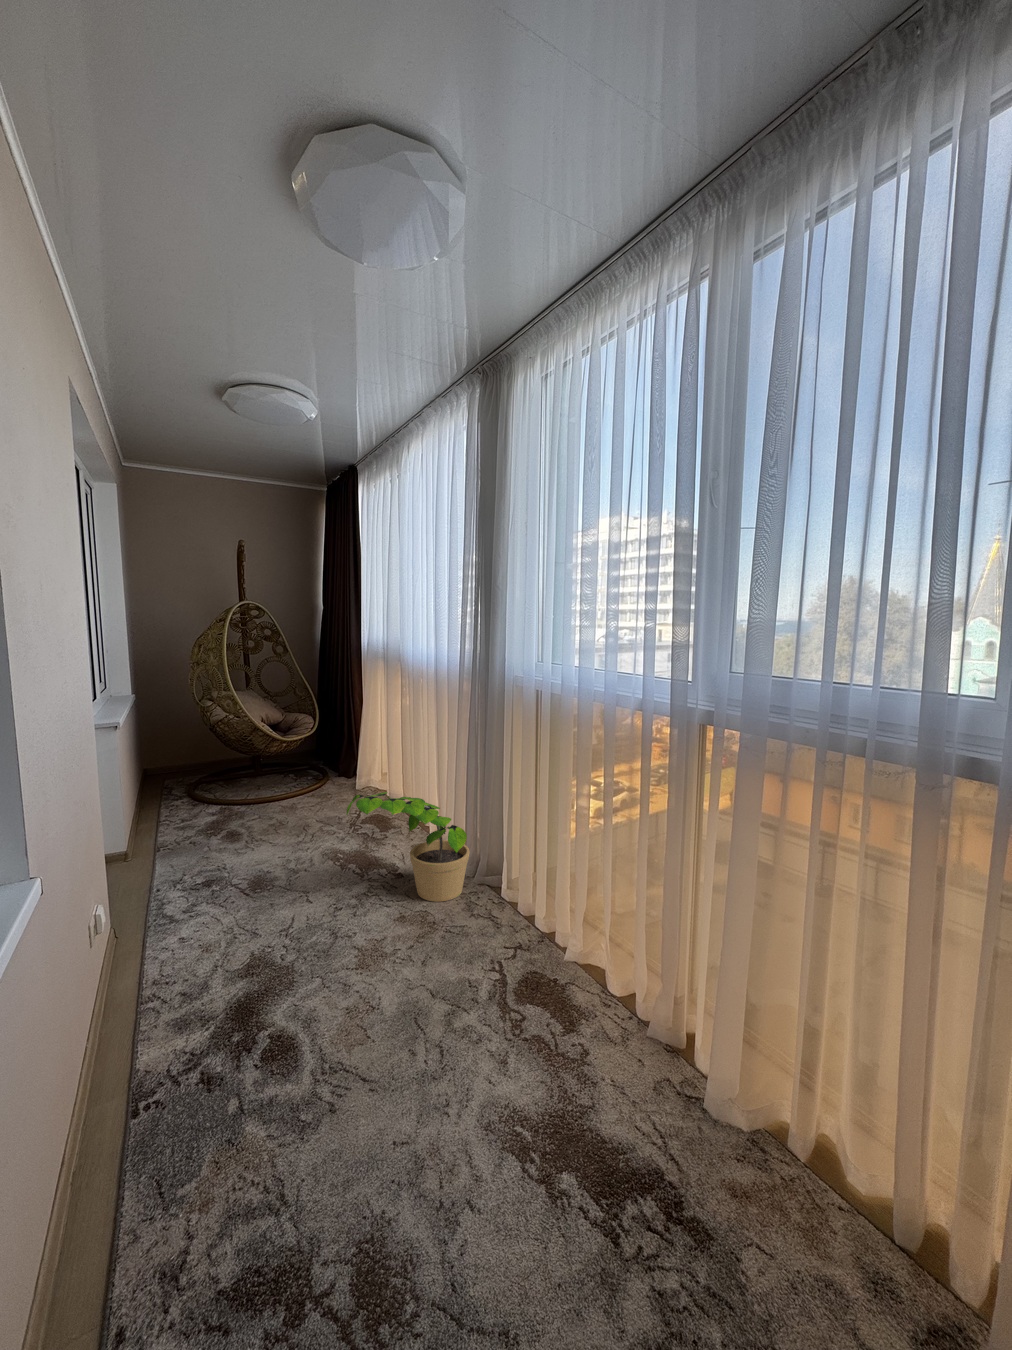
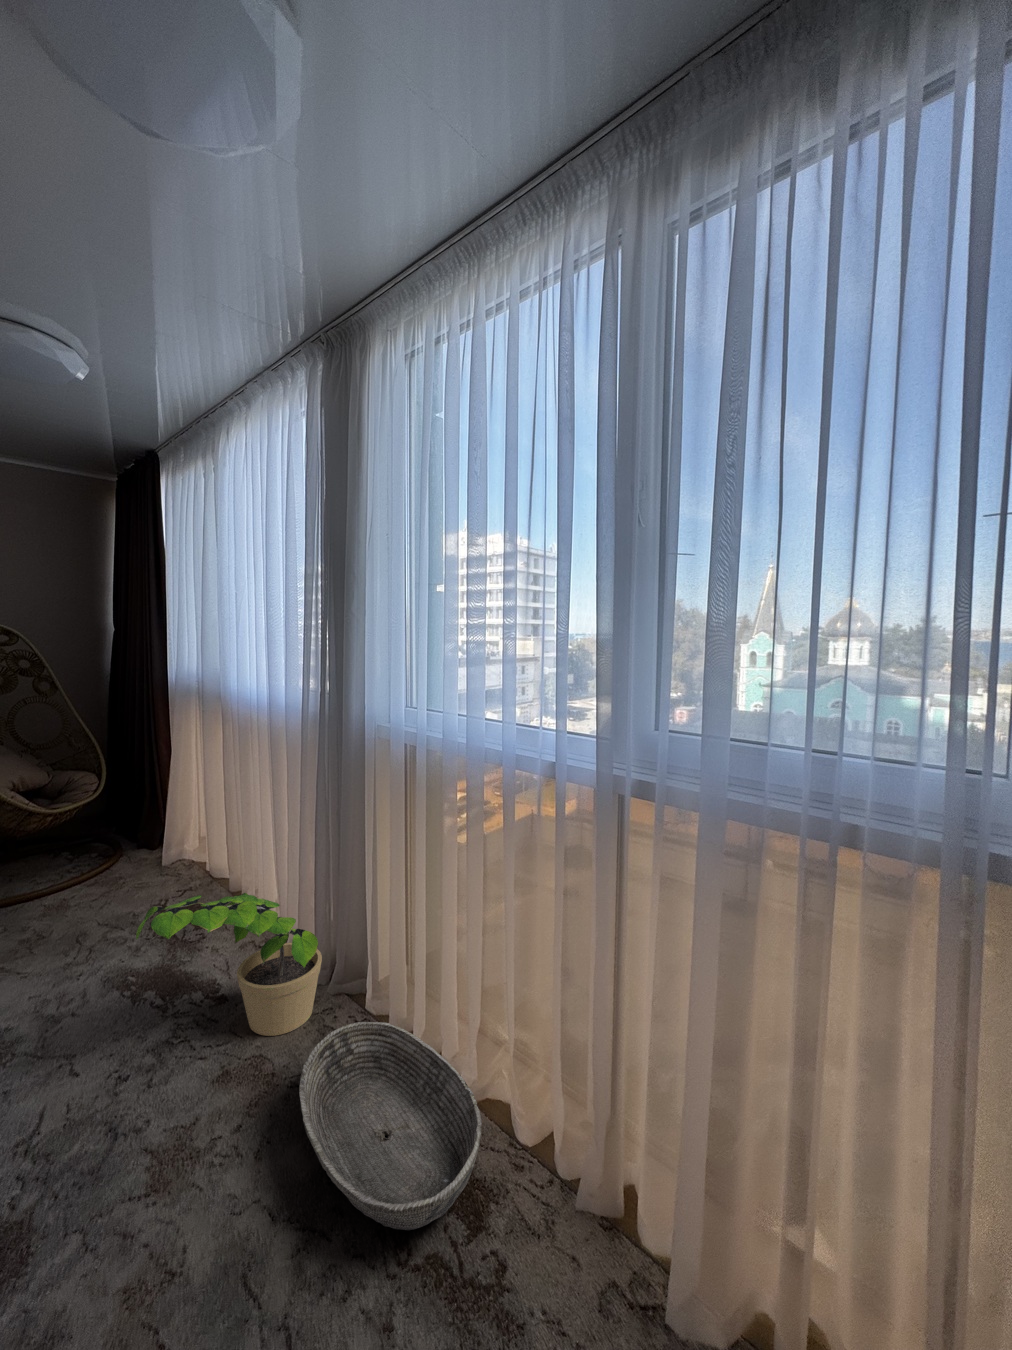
basket: none [451,895,579,1021] -> present [299,1022,482,1230]

